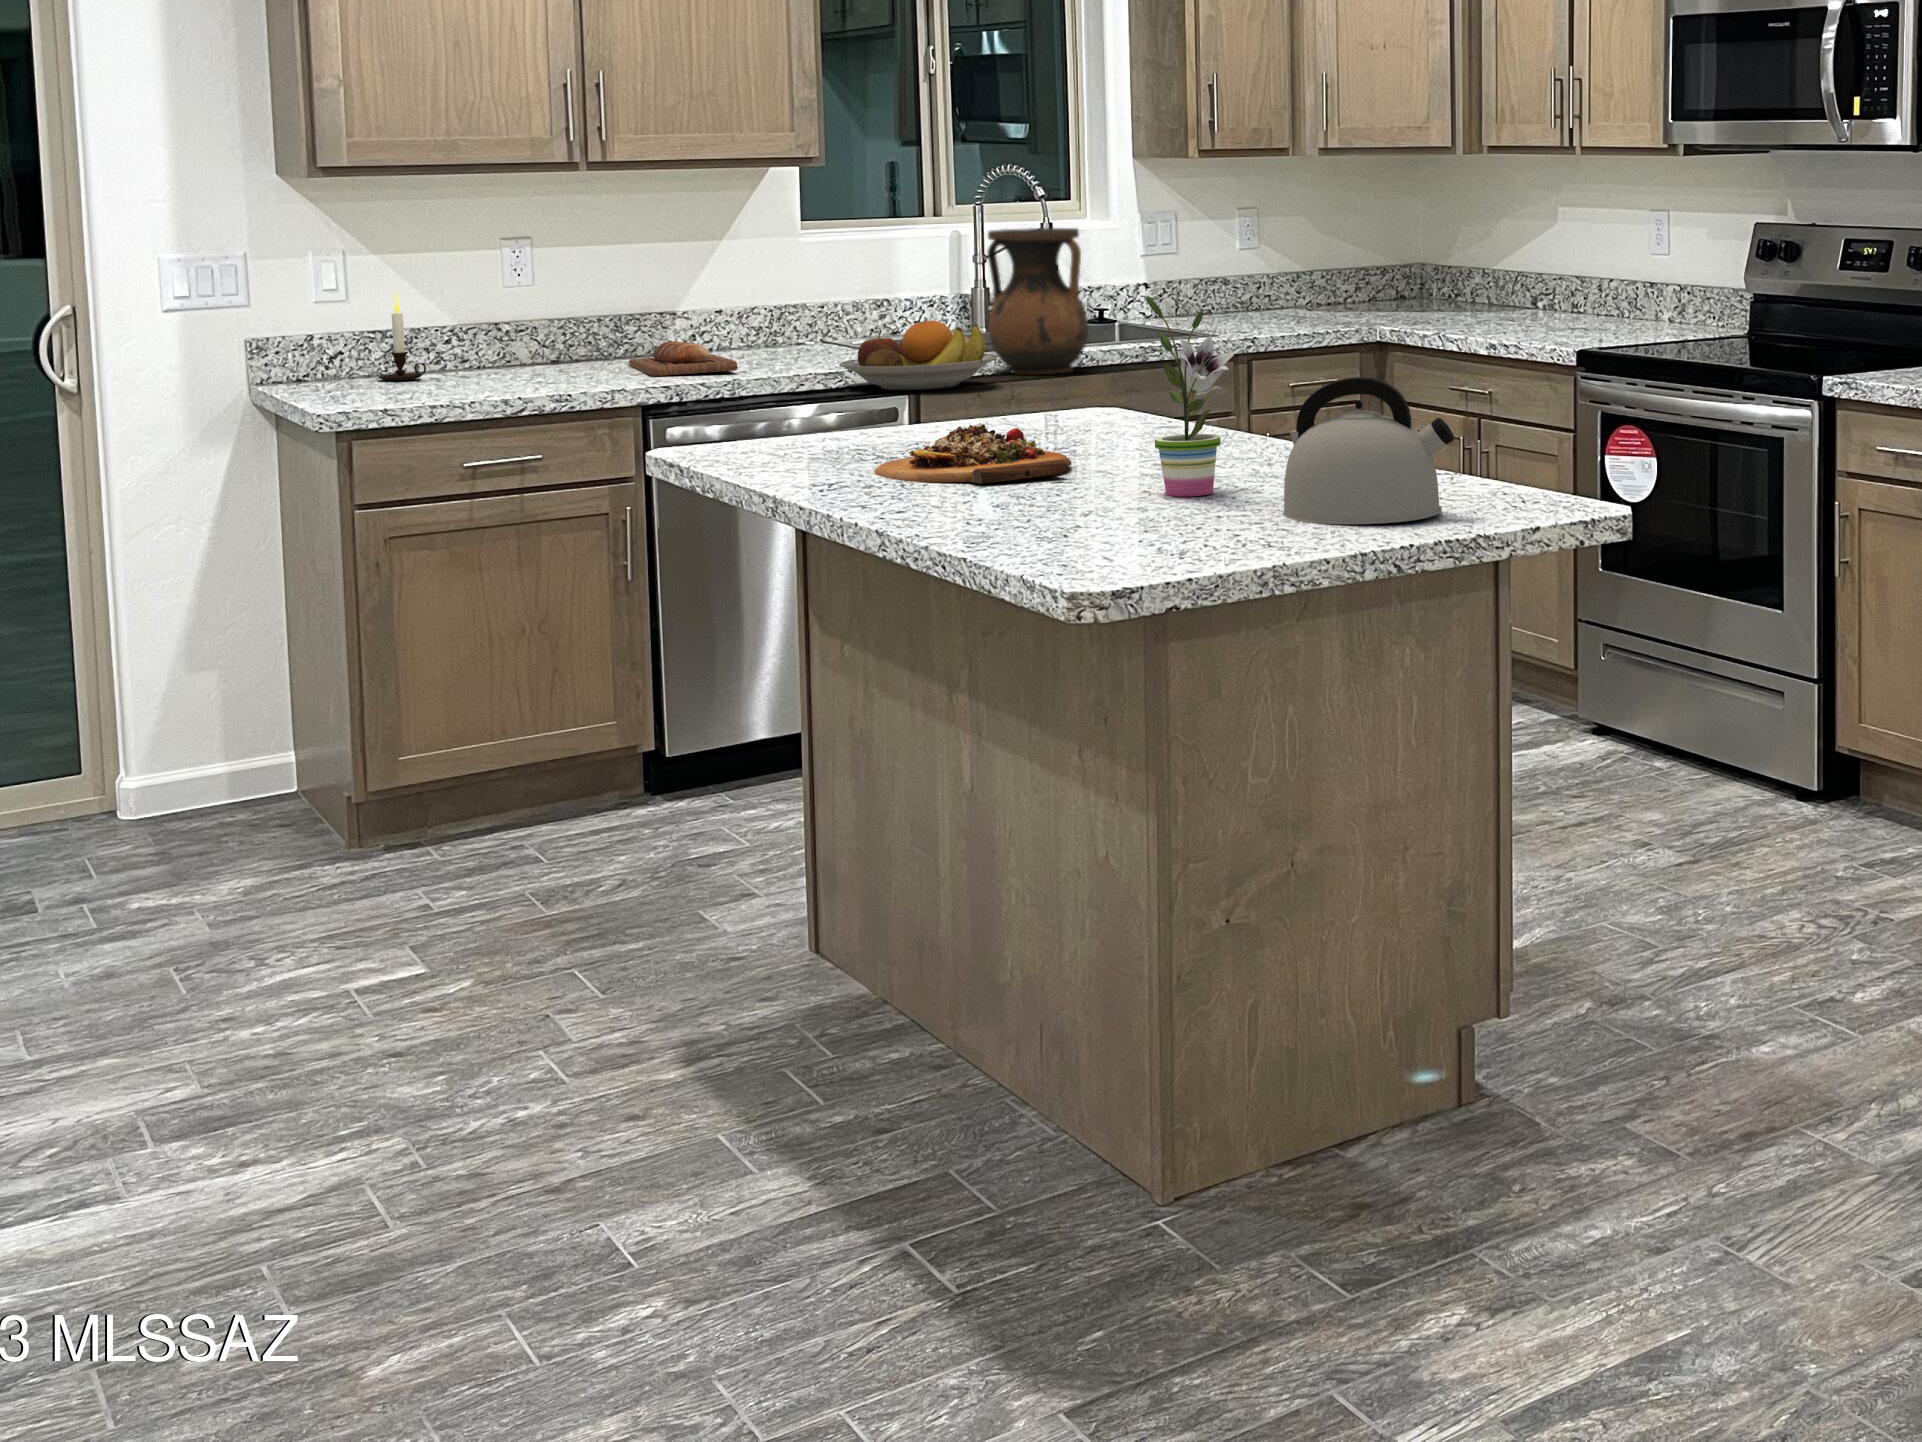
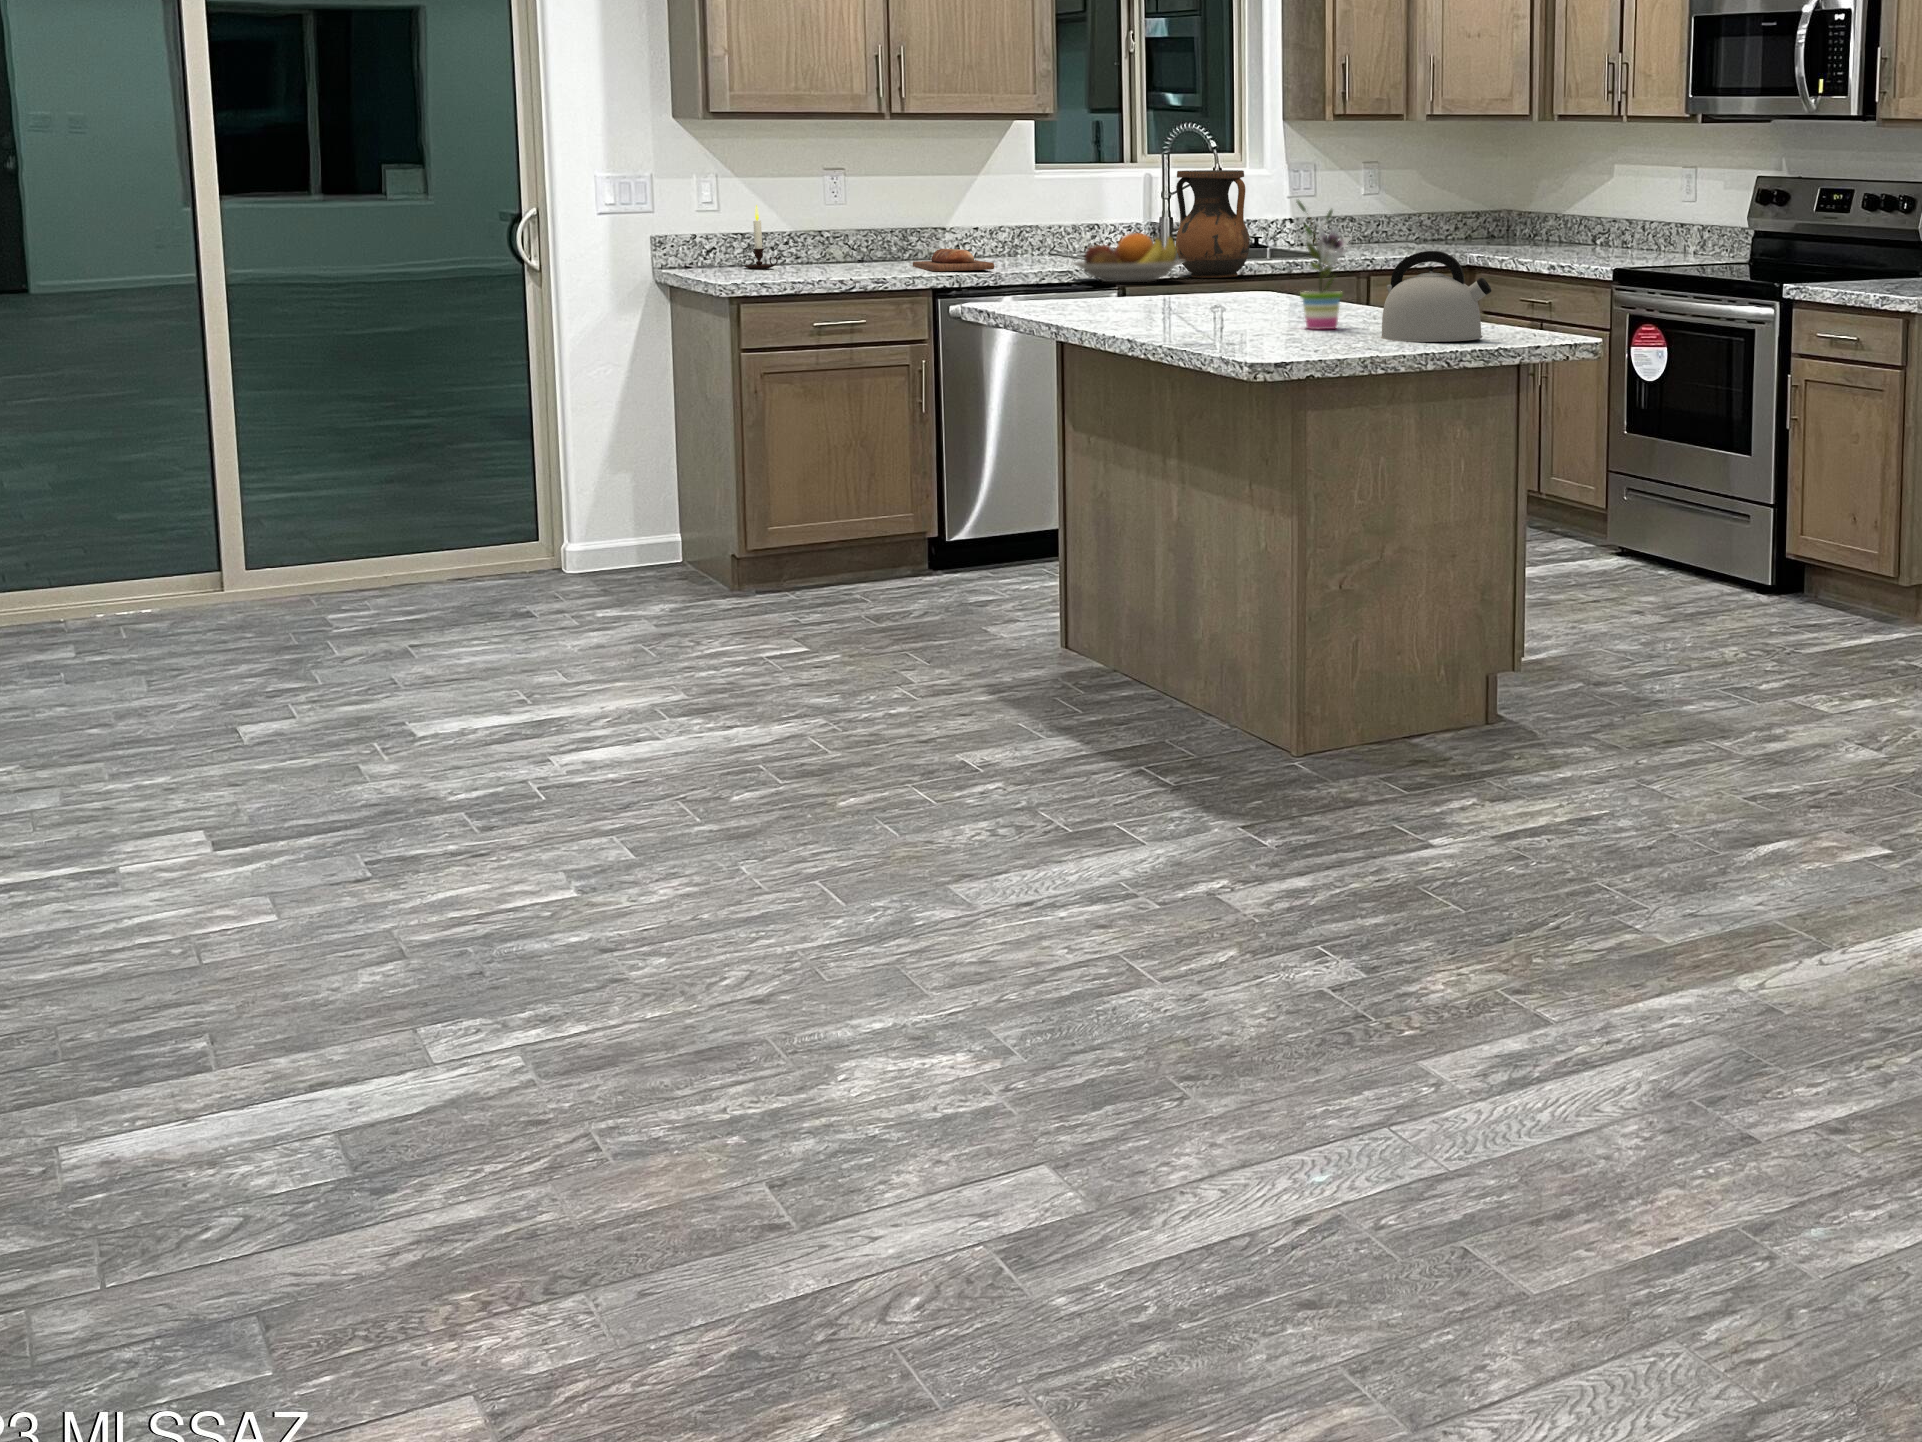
cutting board: present [874,424,1072,484] -> none [1114,287,1244,321]

